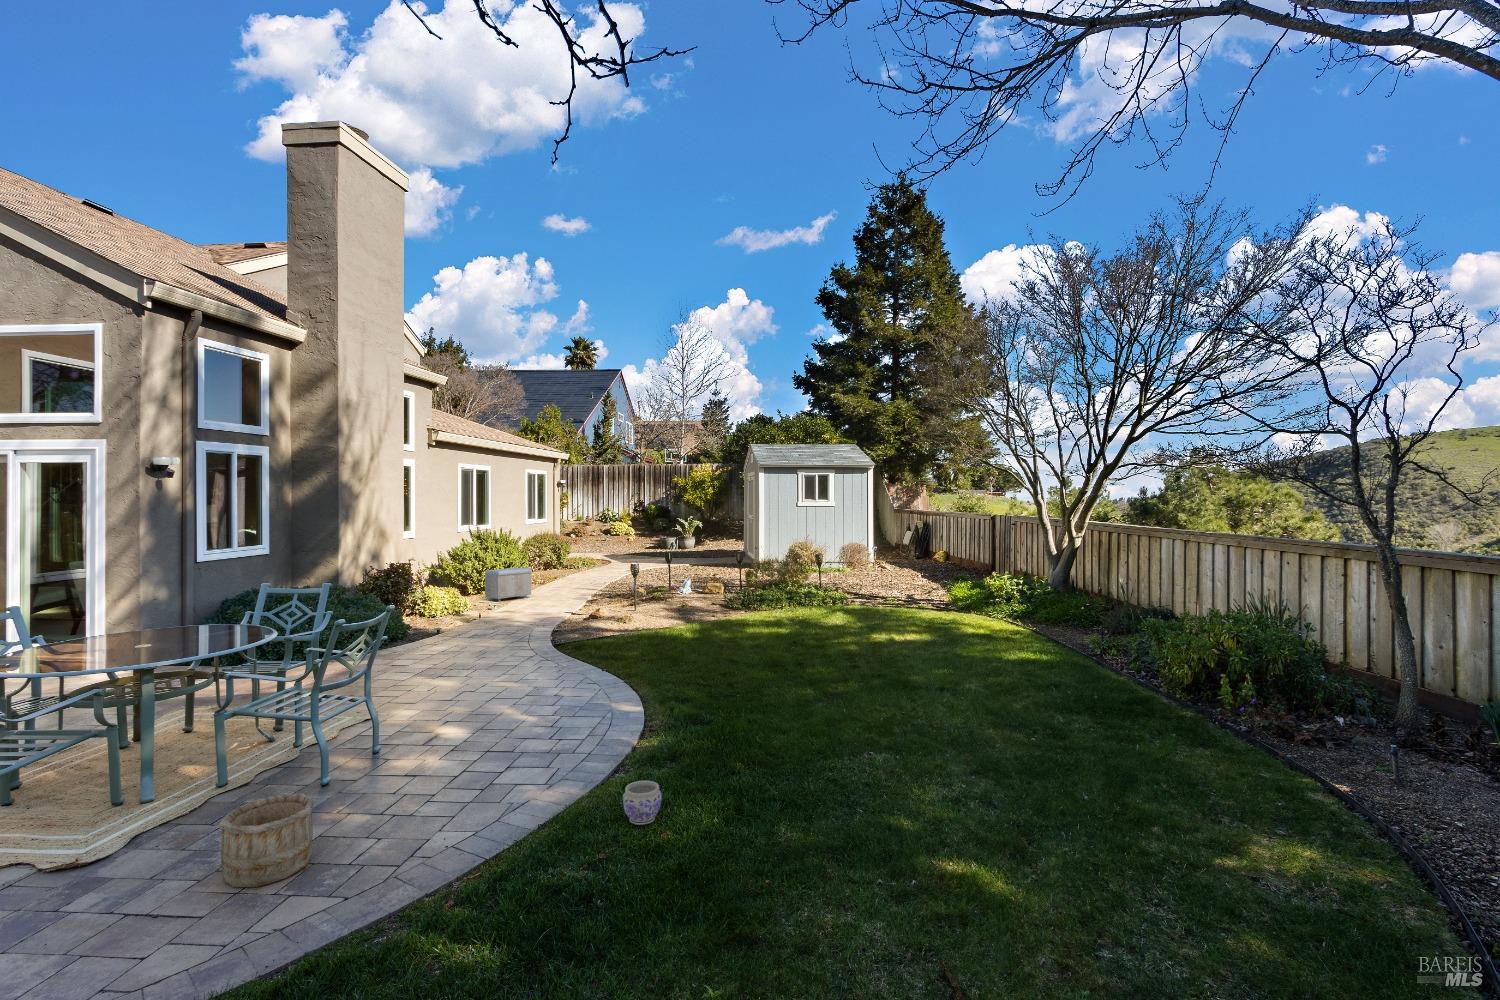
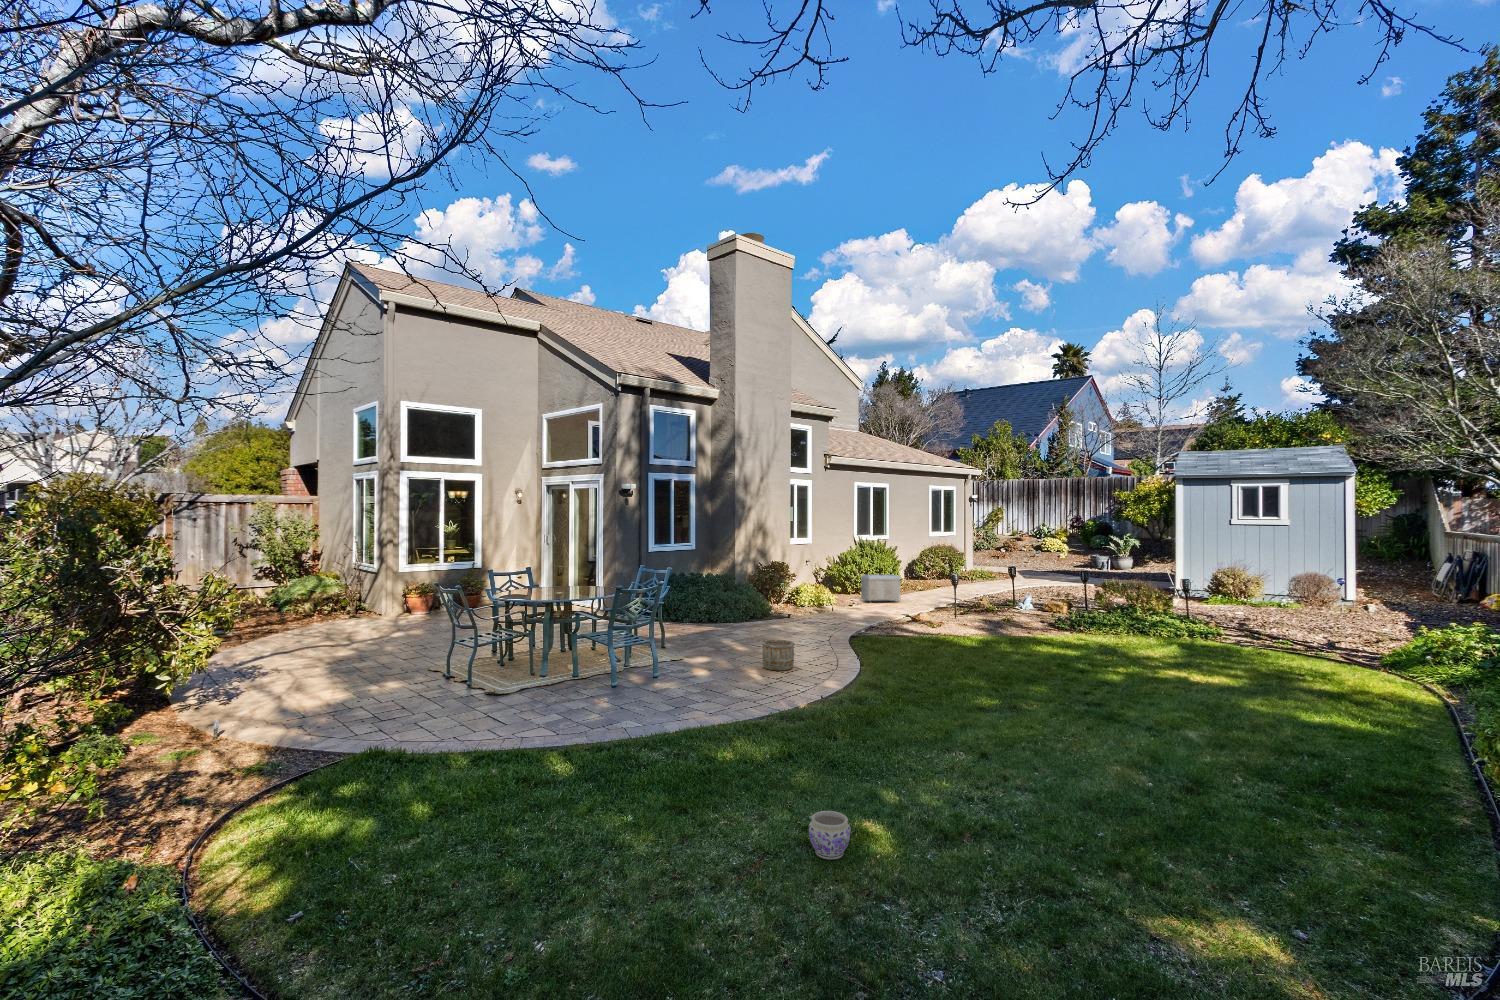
planter: present [623,781,662,826] -> present [809,811,851,860]
wooden bucket: present [218,794,315,887] -> present [762,640,795,670]

